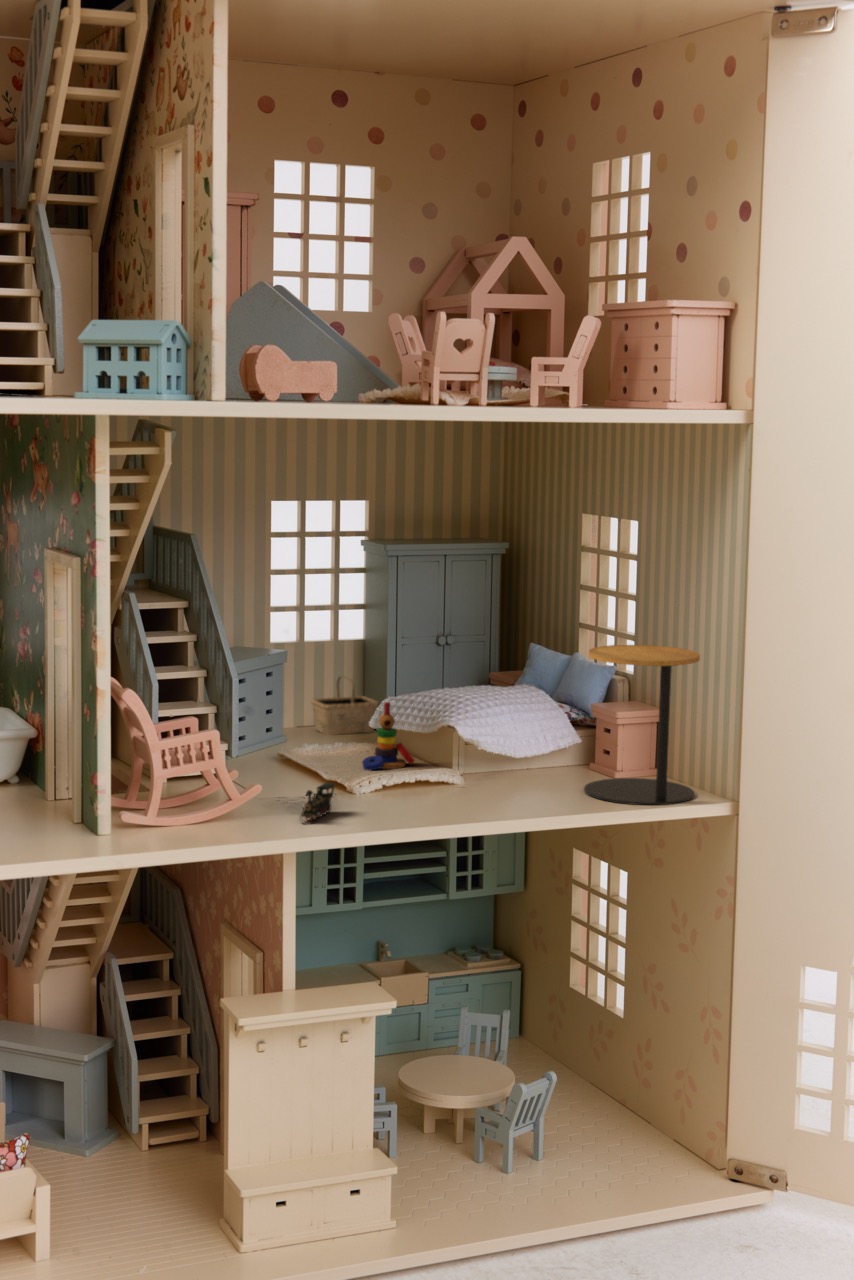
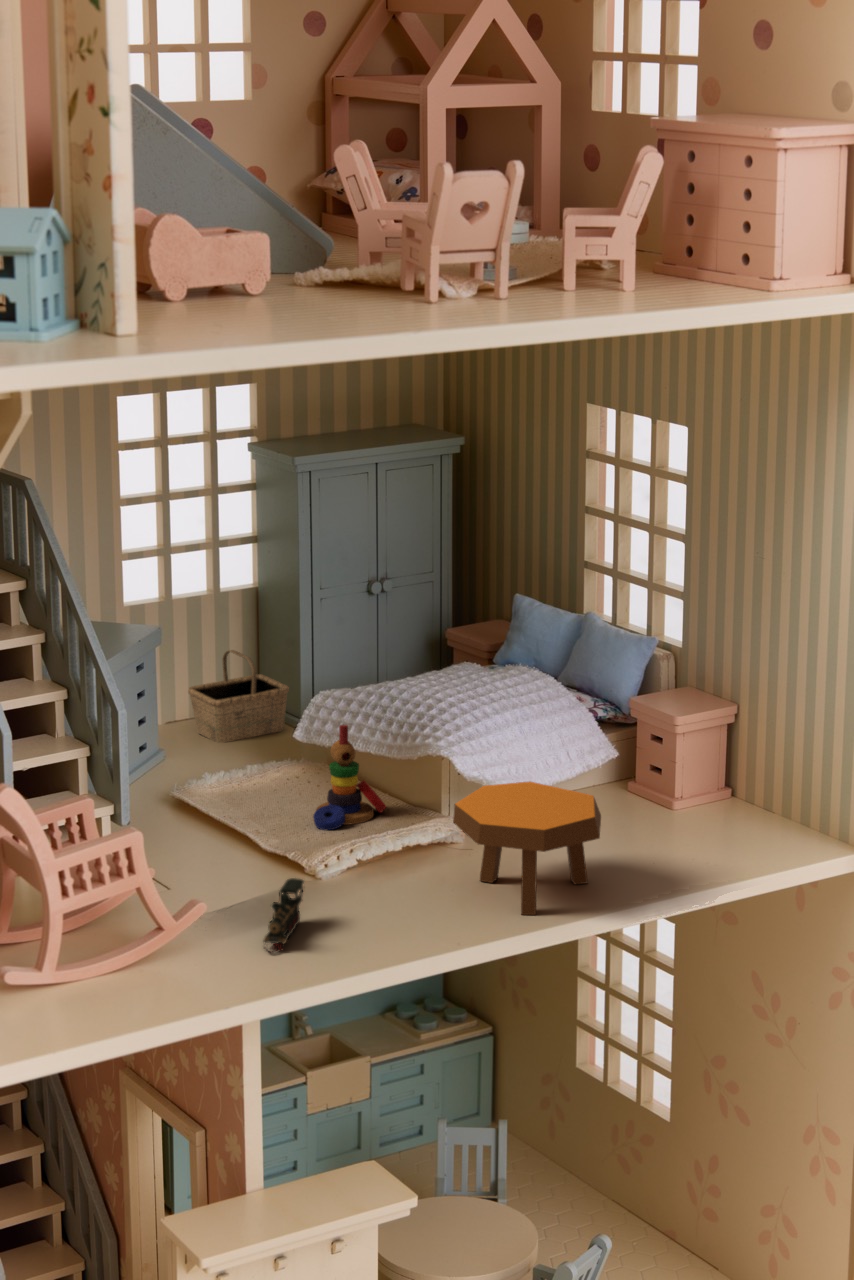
side table: present [584,645,700,805] -> none [642,620,810,867]
footstool: none [443,738,545,818] -> present [453,782,601,915]

